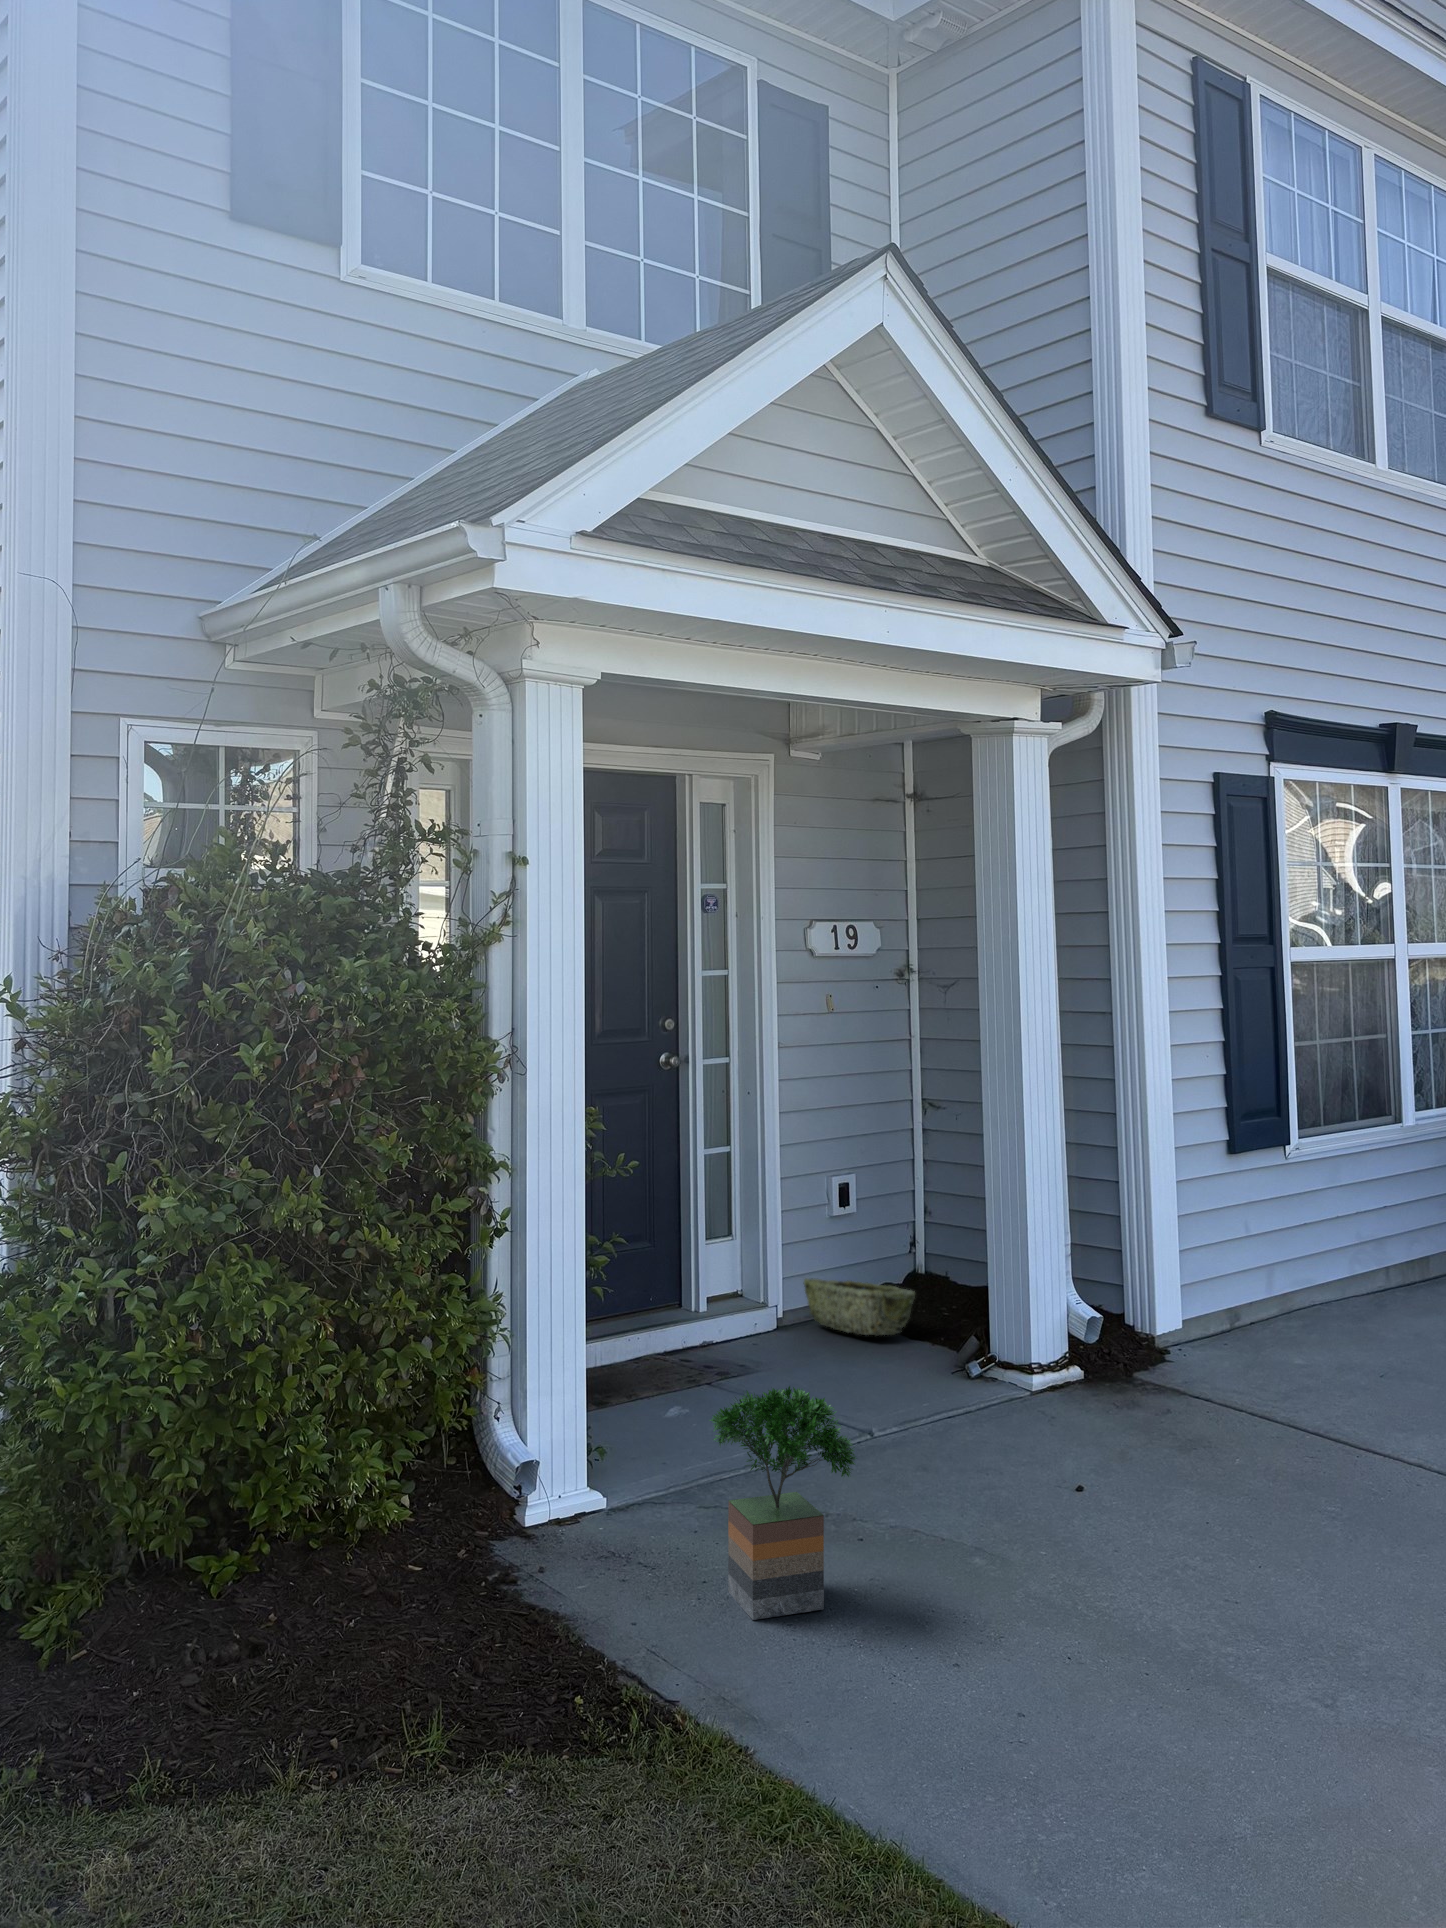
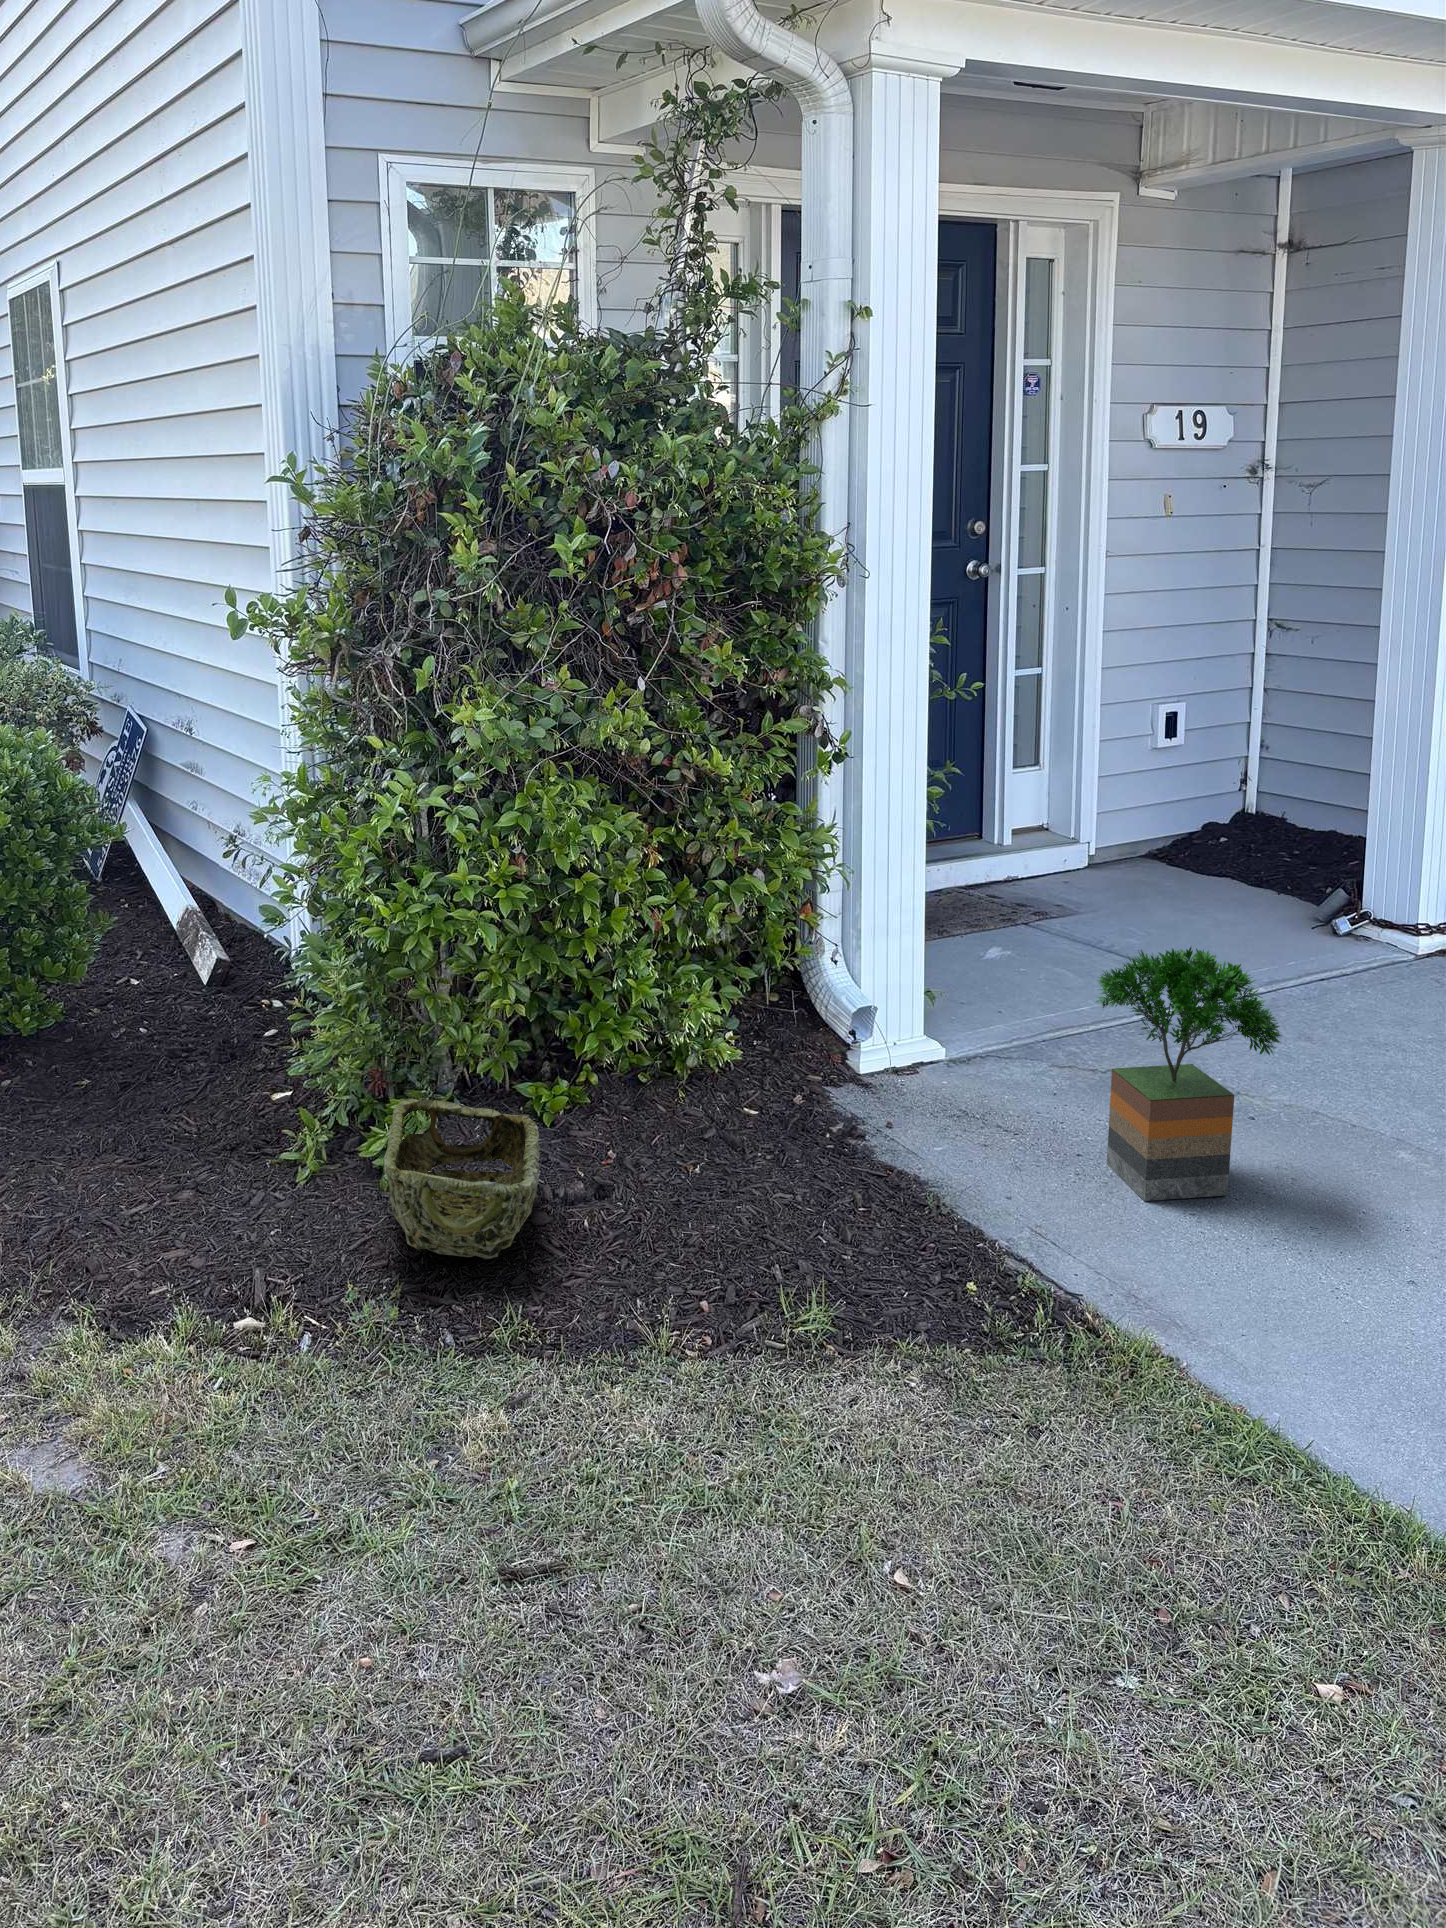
woven basket: present [804,1279,915,1336] -> present [384,1098,540,1259]

